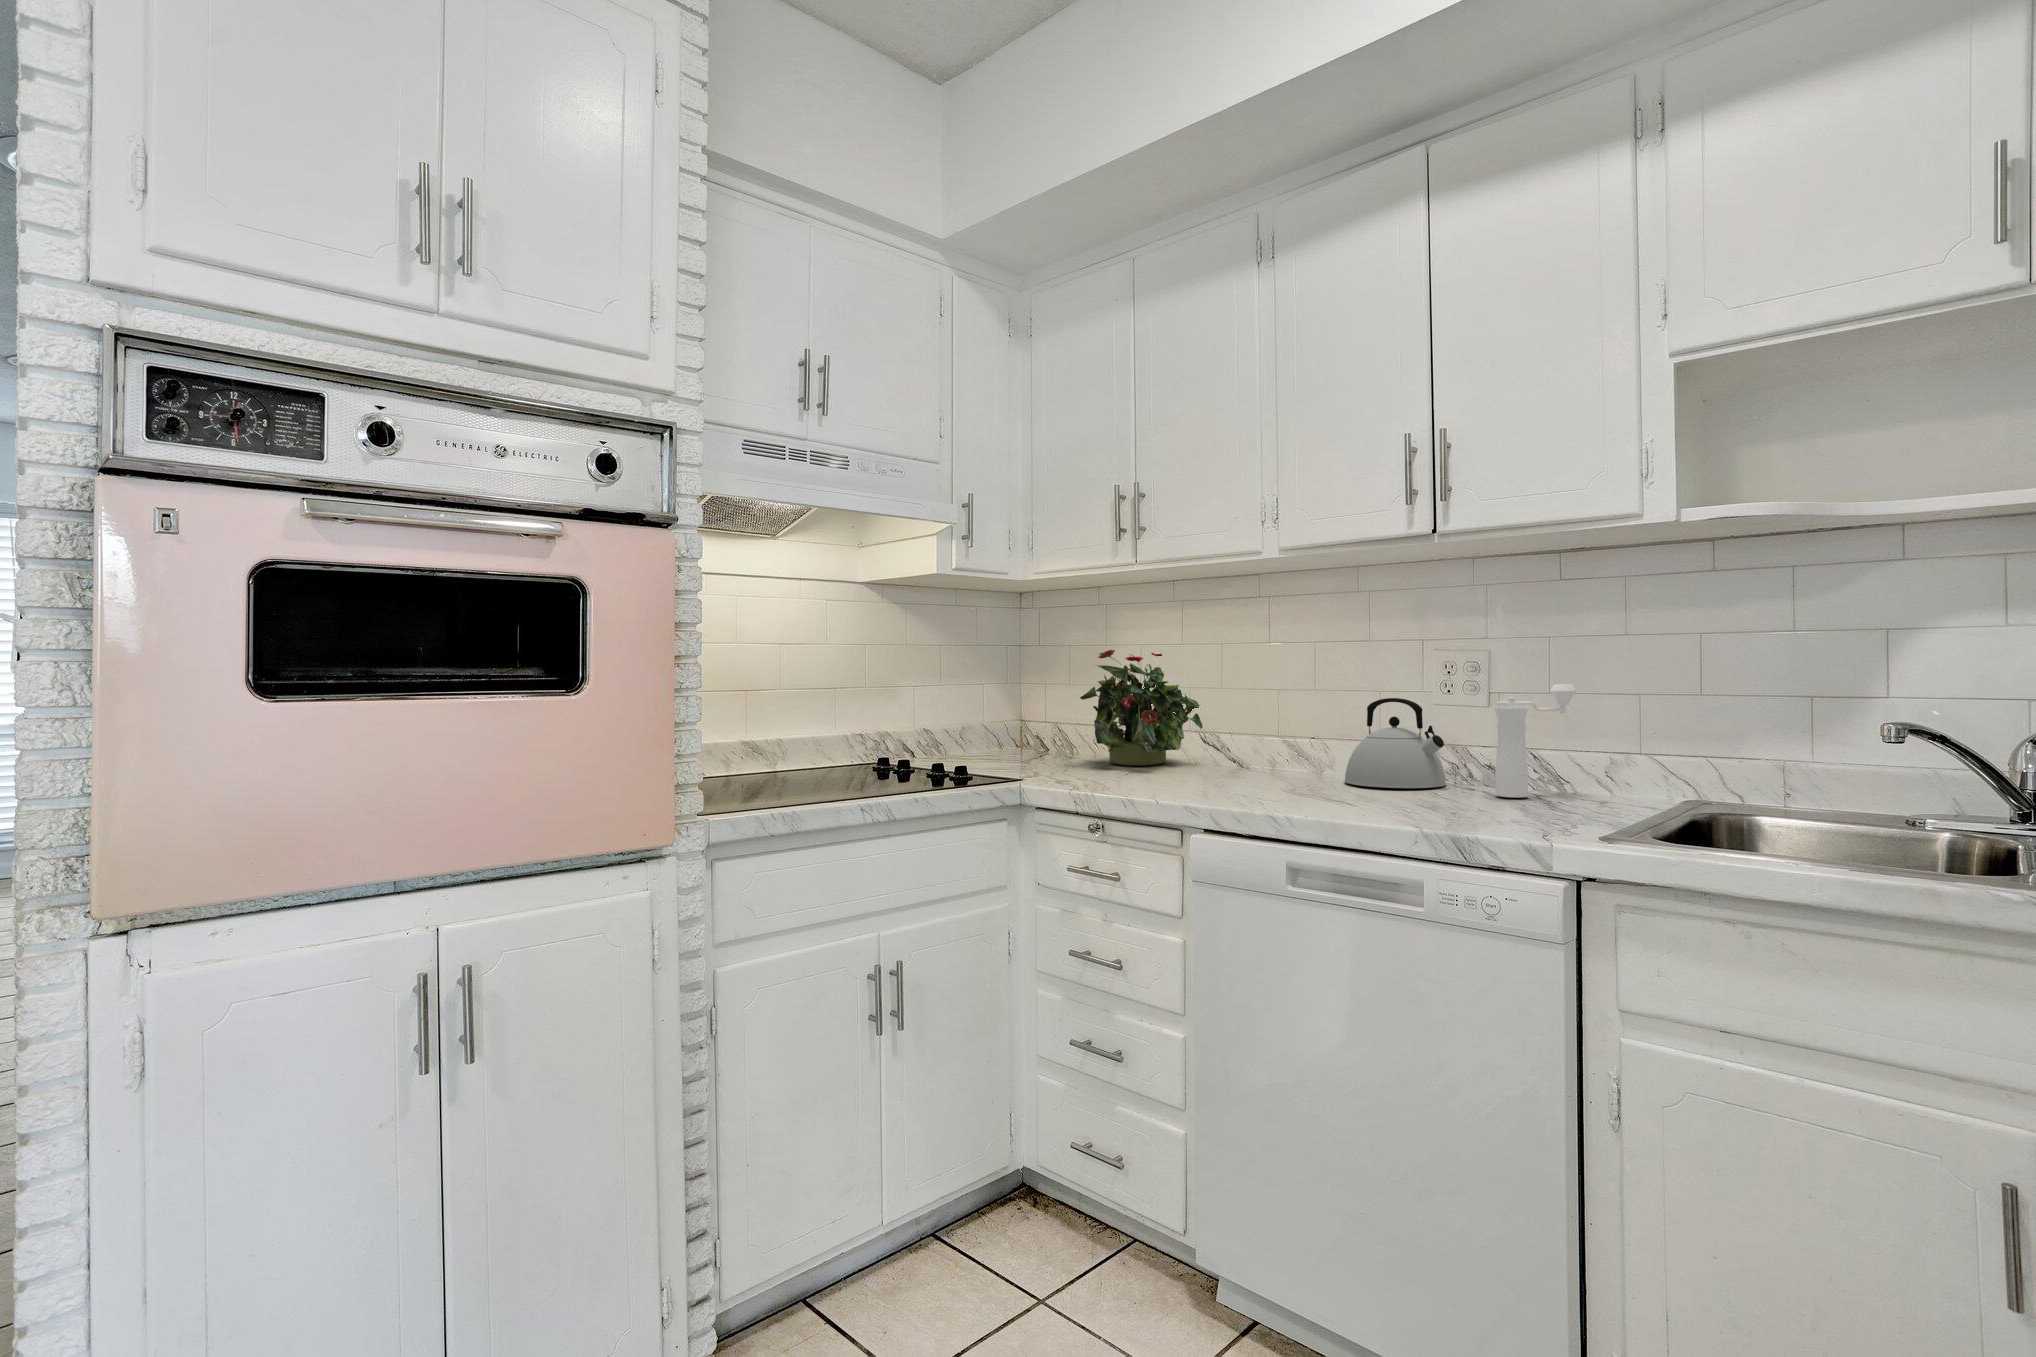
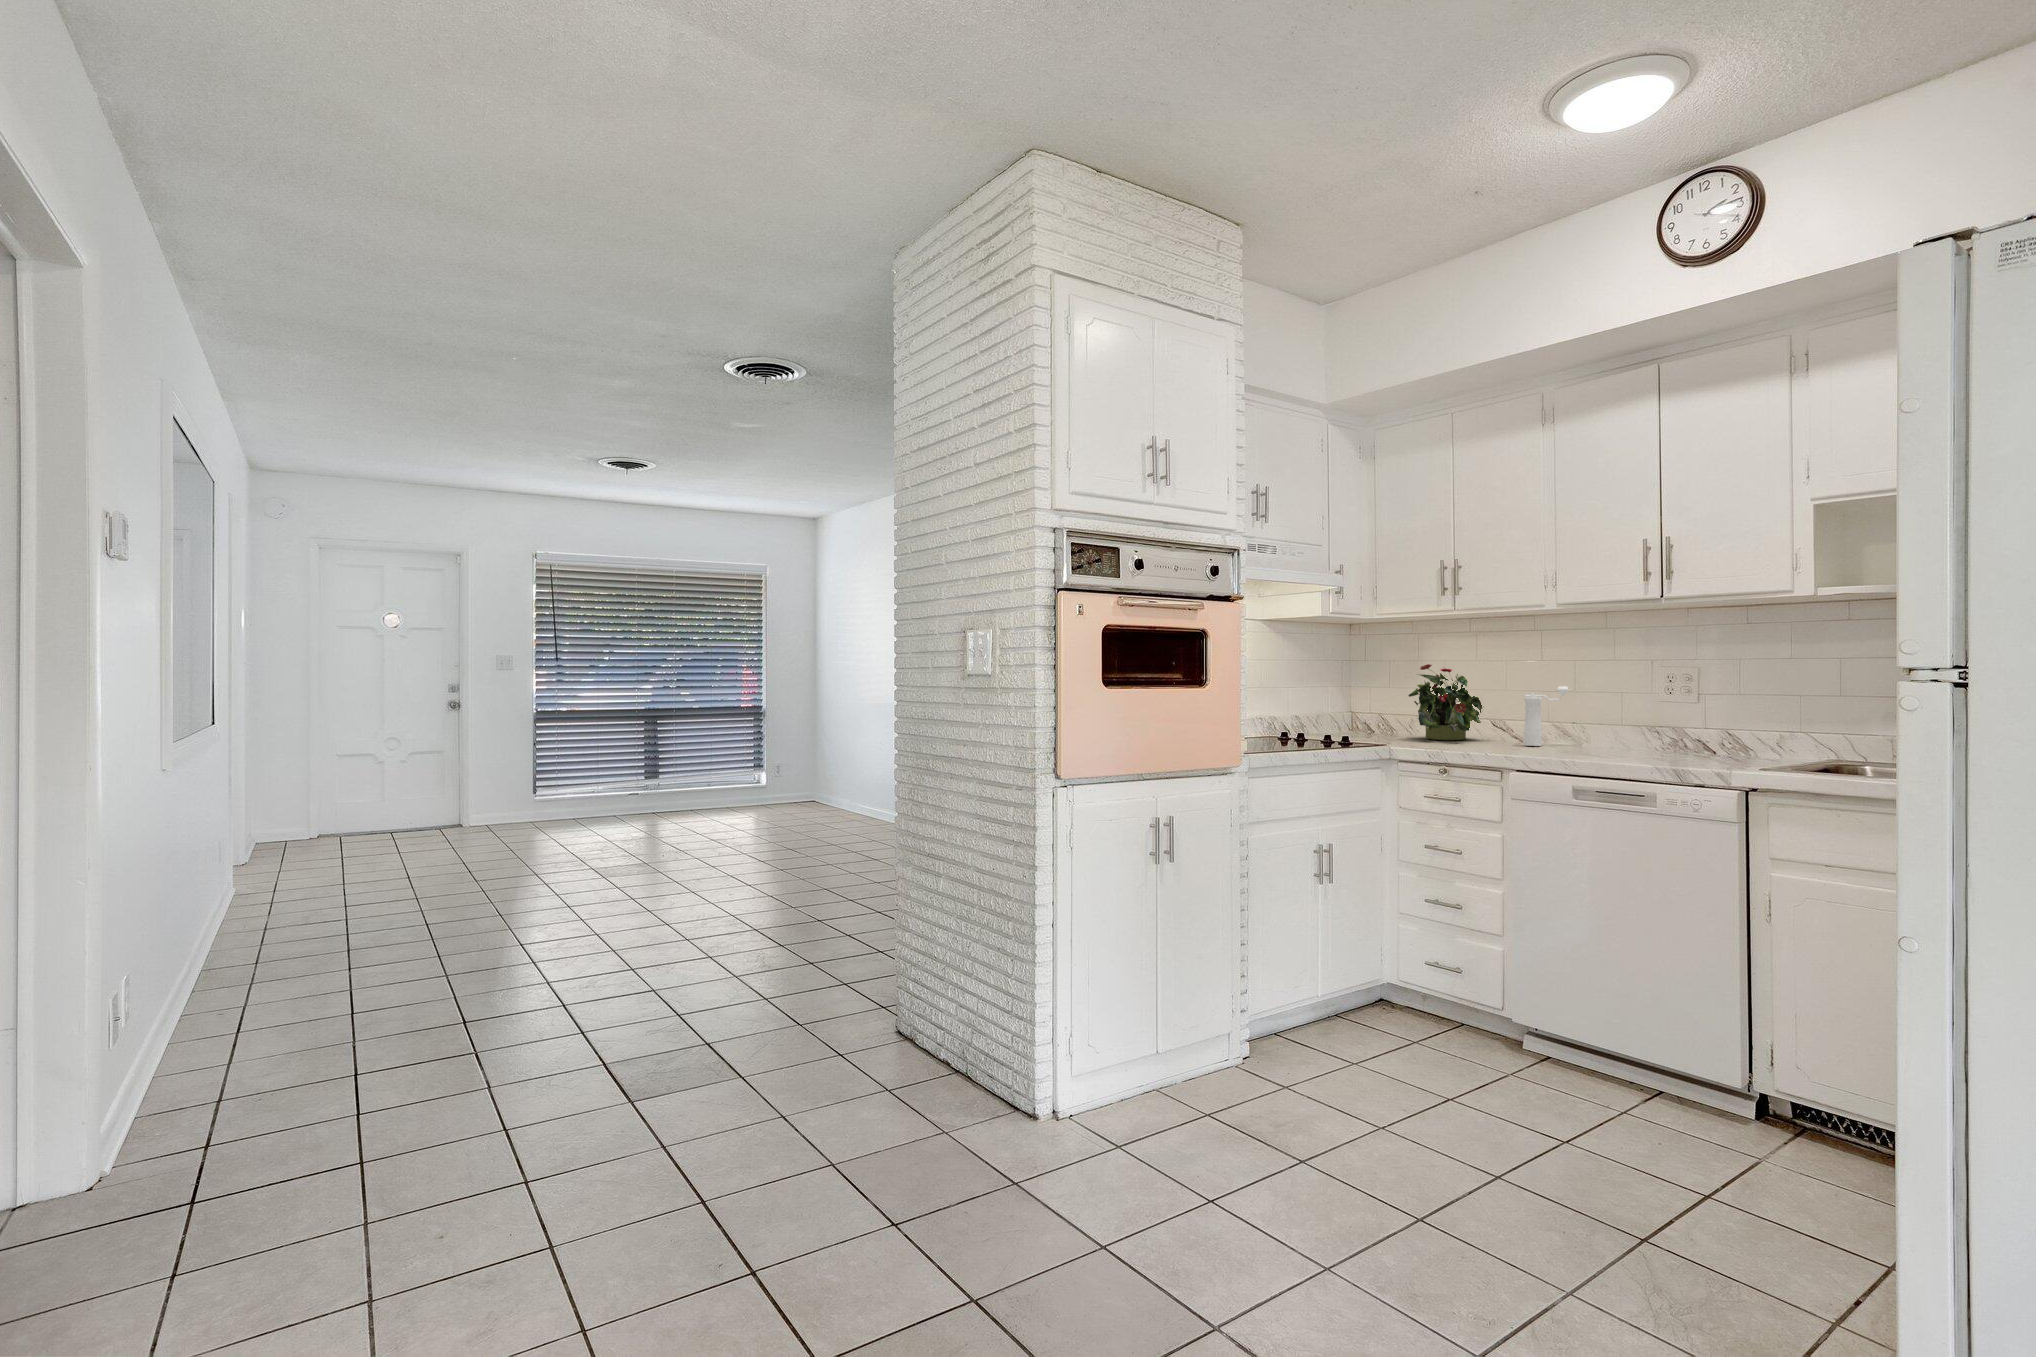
pepper mill: present [1495,684,1576,798] -> present [1524,686,1569,746]
kettle: present [1344,698,1446,788] -> none [1599,697,1669,752]

